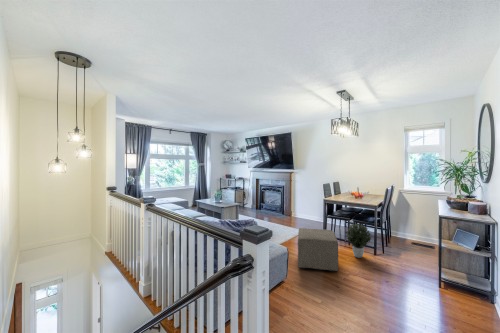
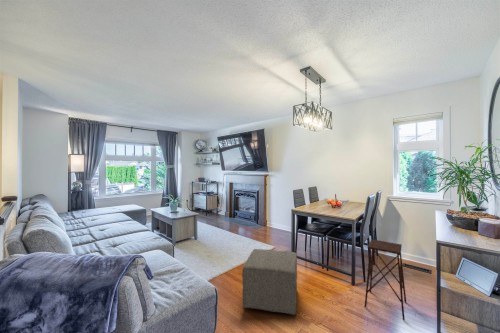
side table: none [386,220,416,275] -> present [365,239,406,321]
potted plant: present [345,224,371,258] -> none [314,243,347,289]

